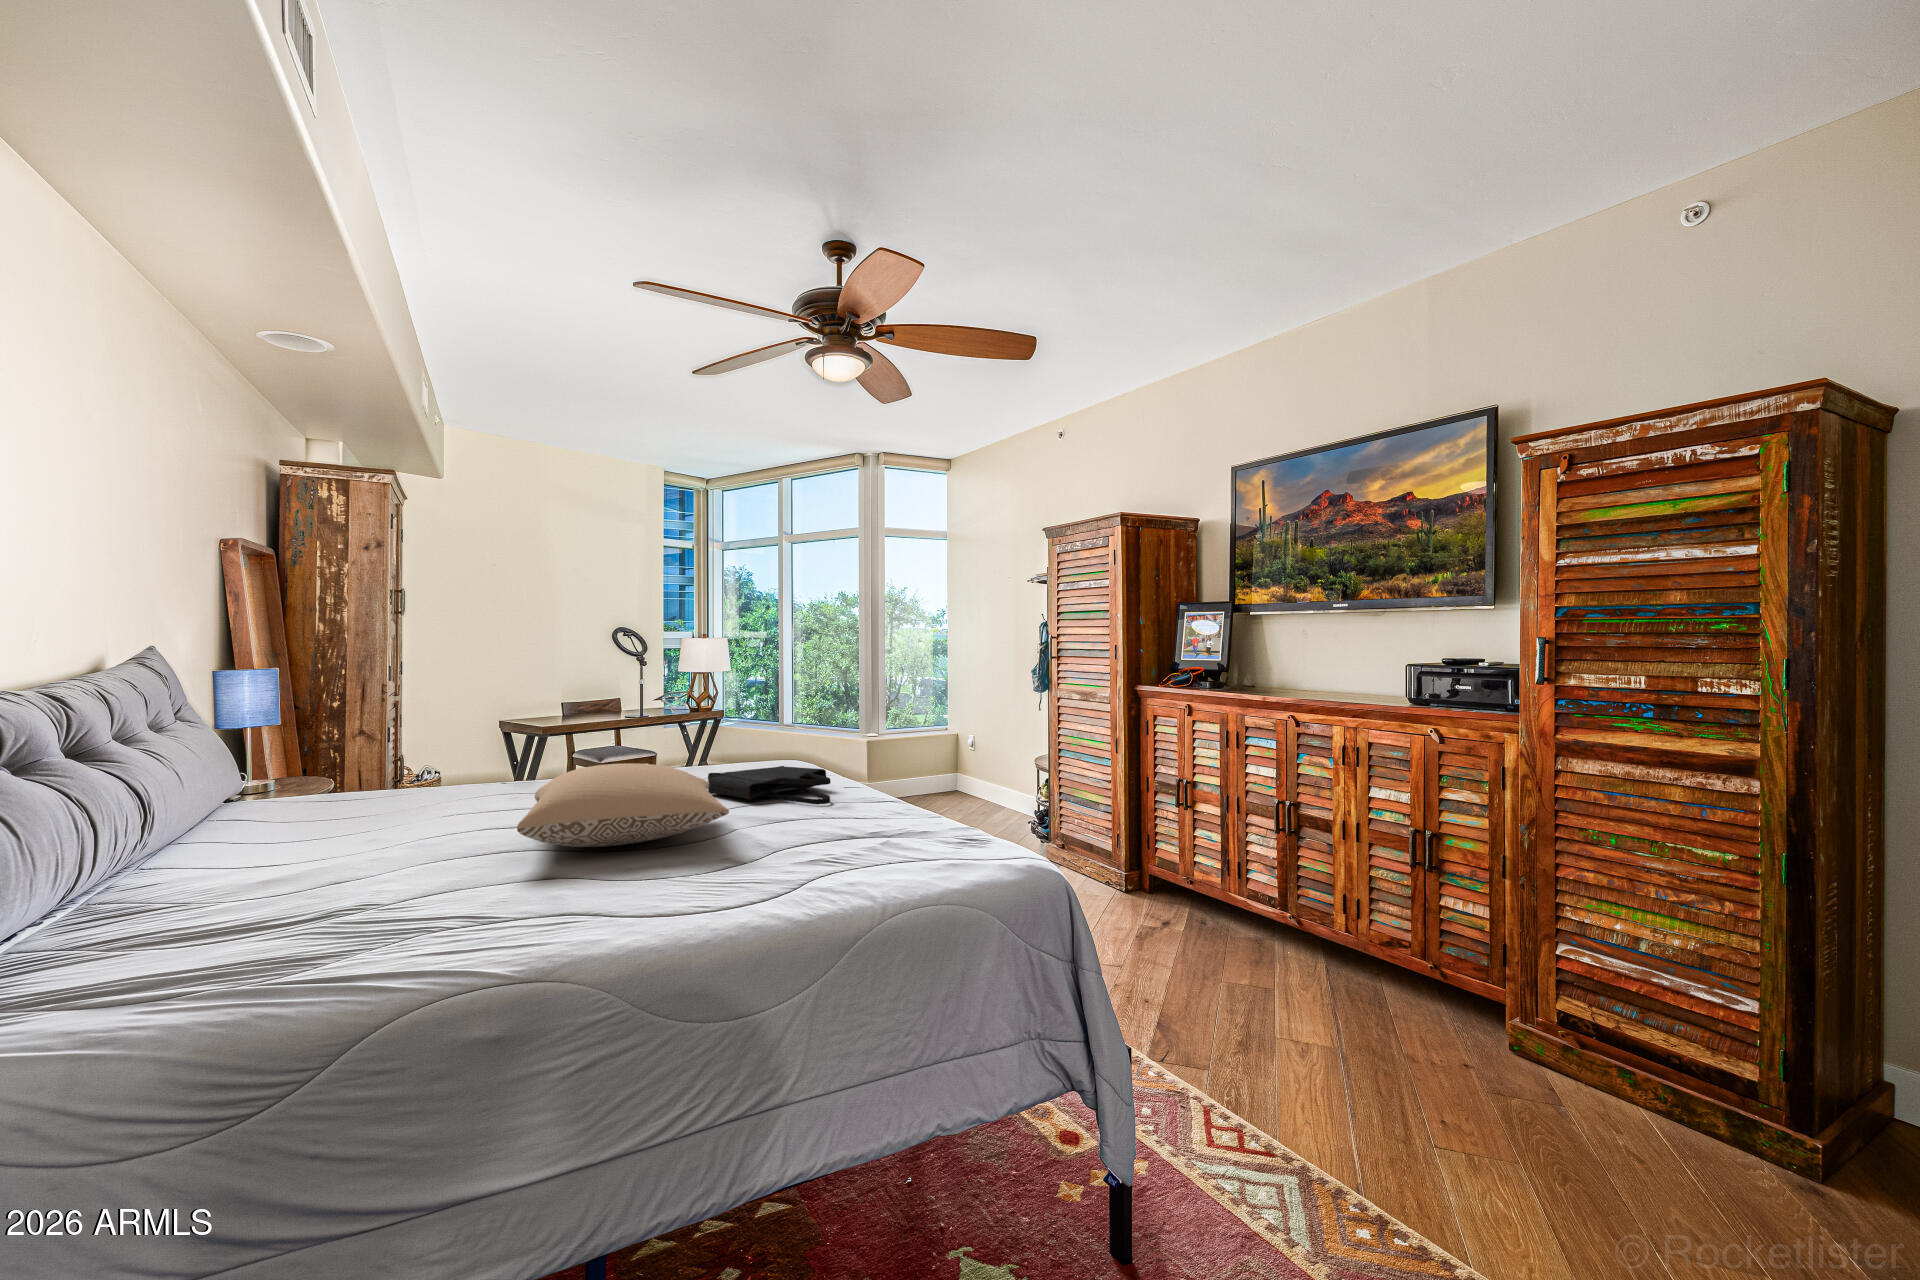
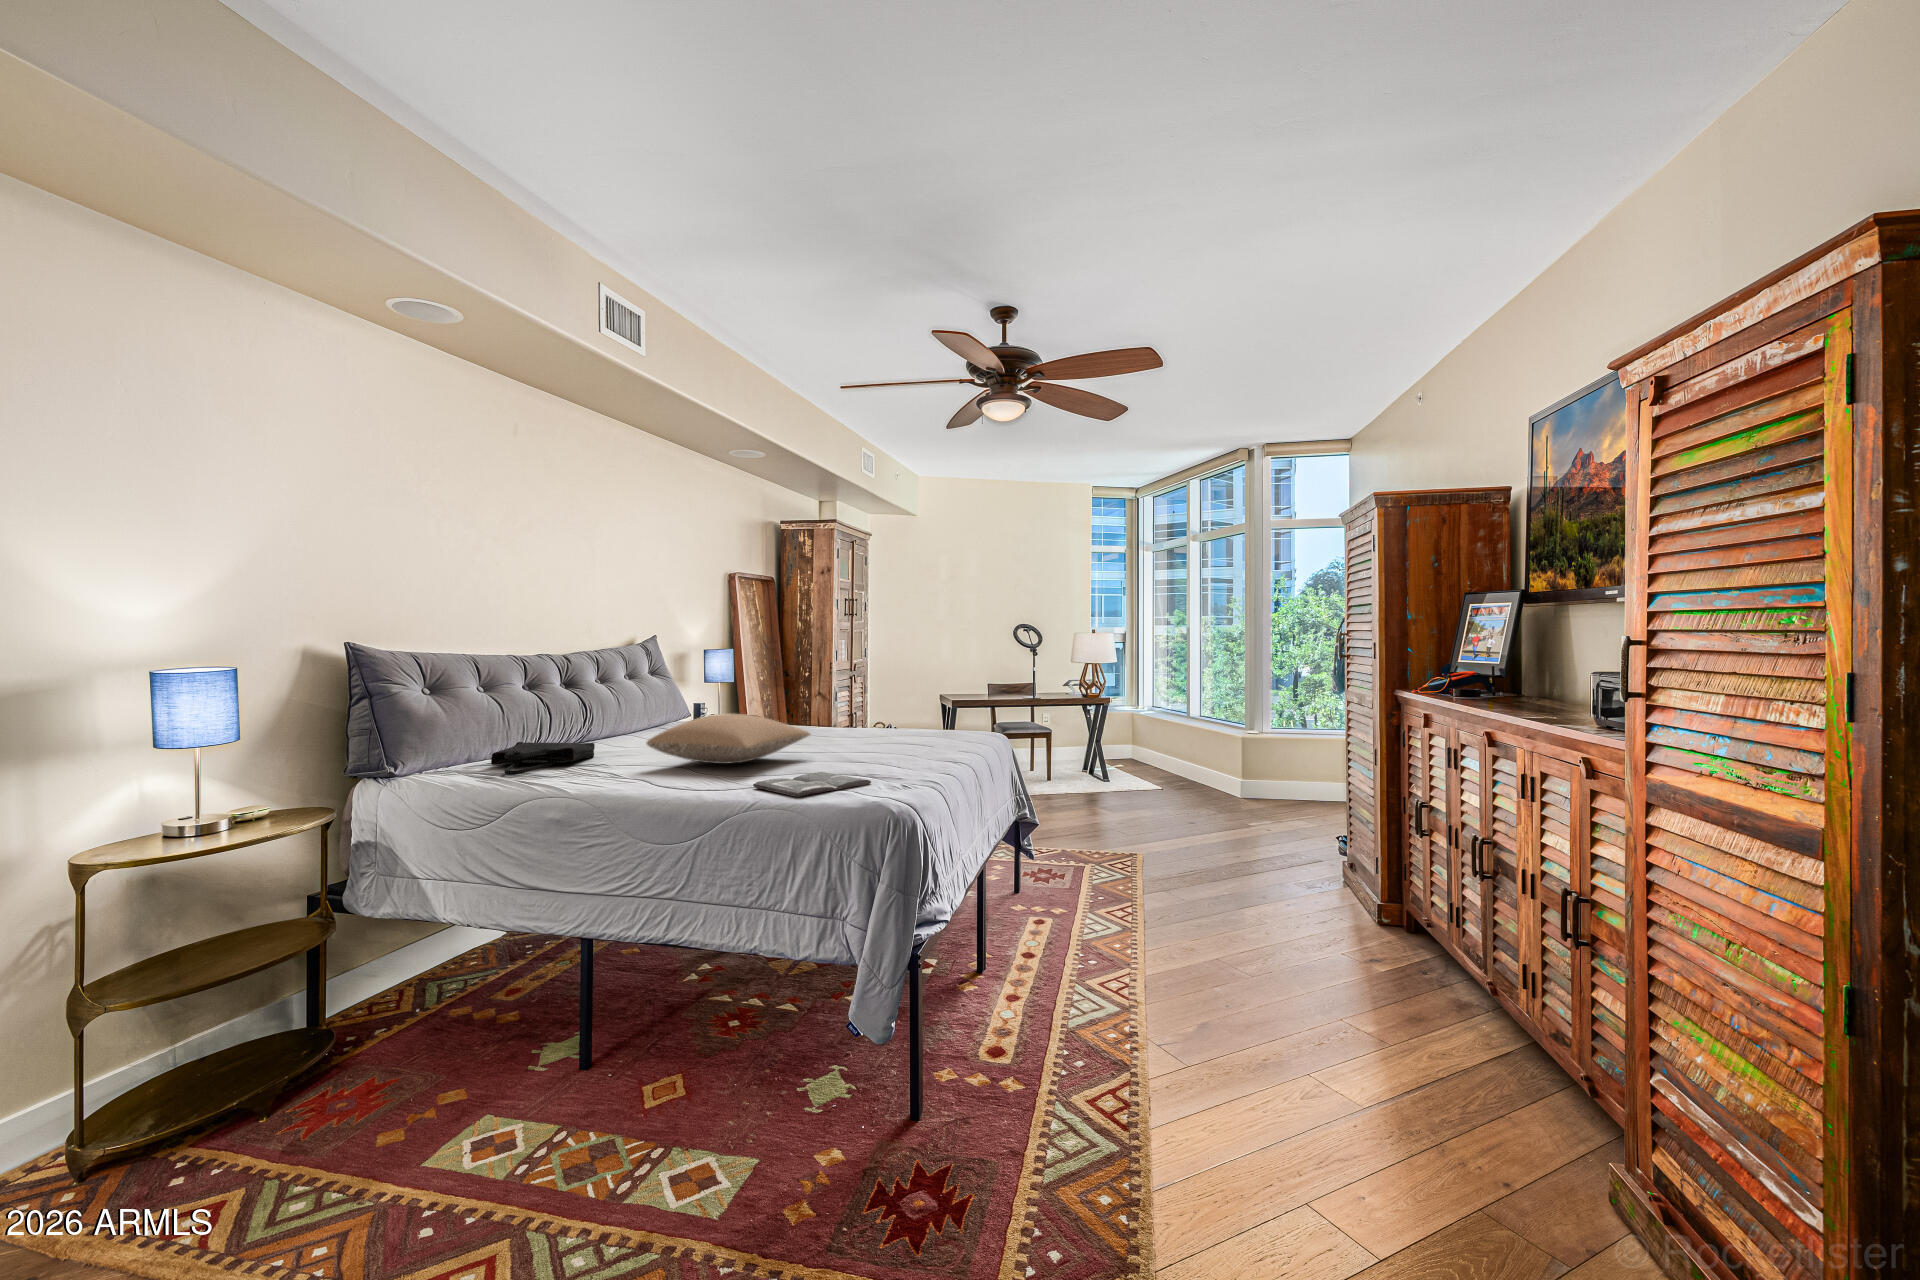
tote bag: present [708,766,831,804] -> present [491,742,595,775]
magazine: none [810,830,925,866] -> present [753,772,871,796]

